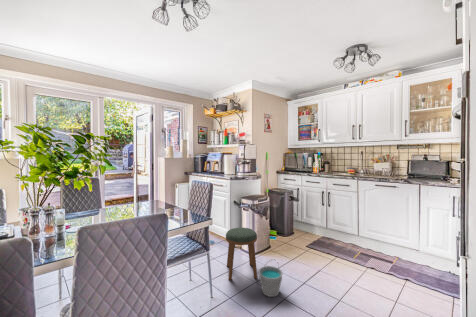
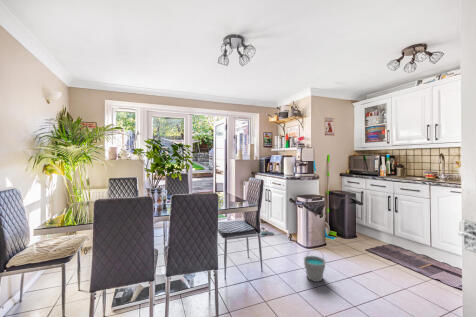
stool: present [226,228,257,280] -> none [279,221,307,266]

